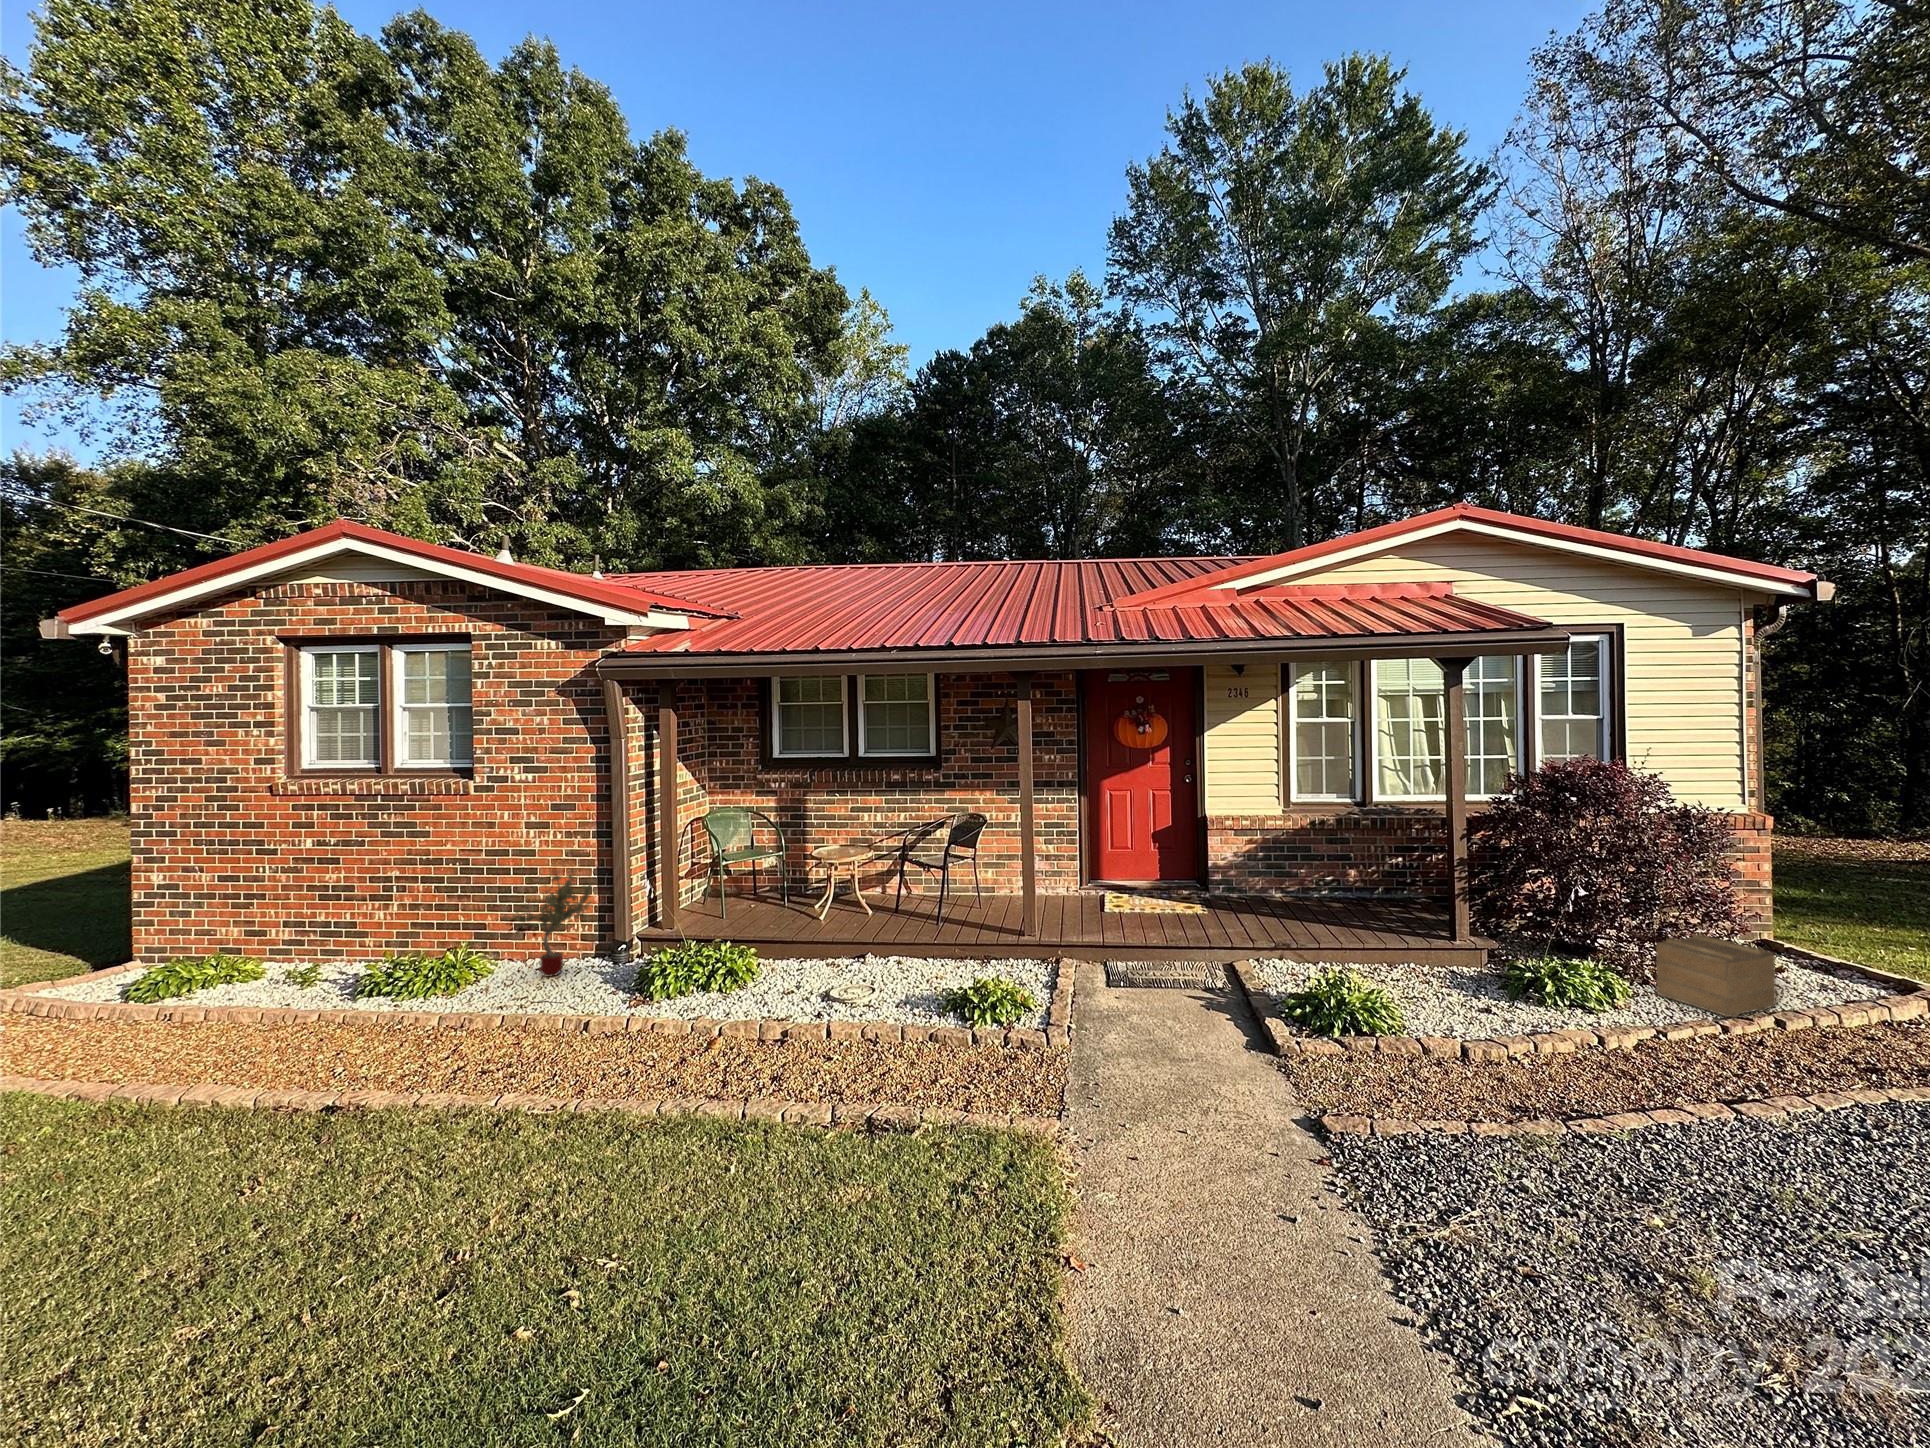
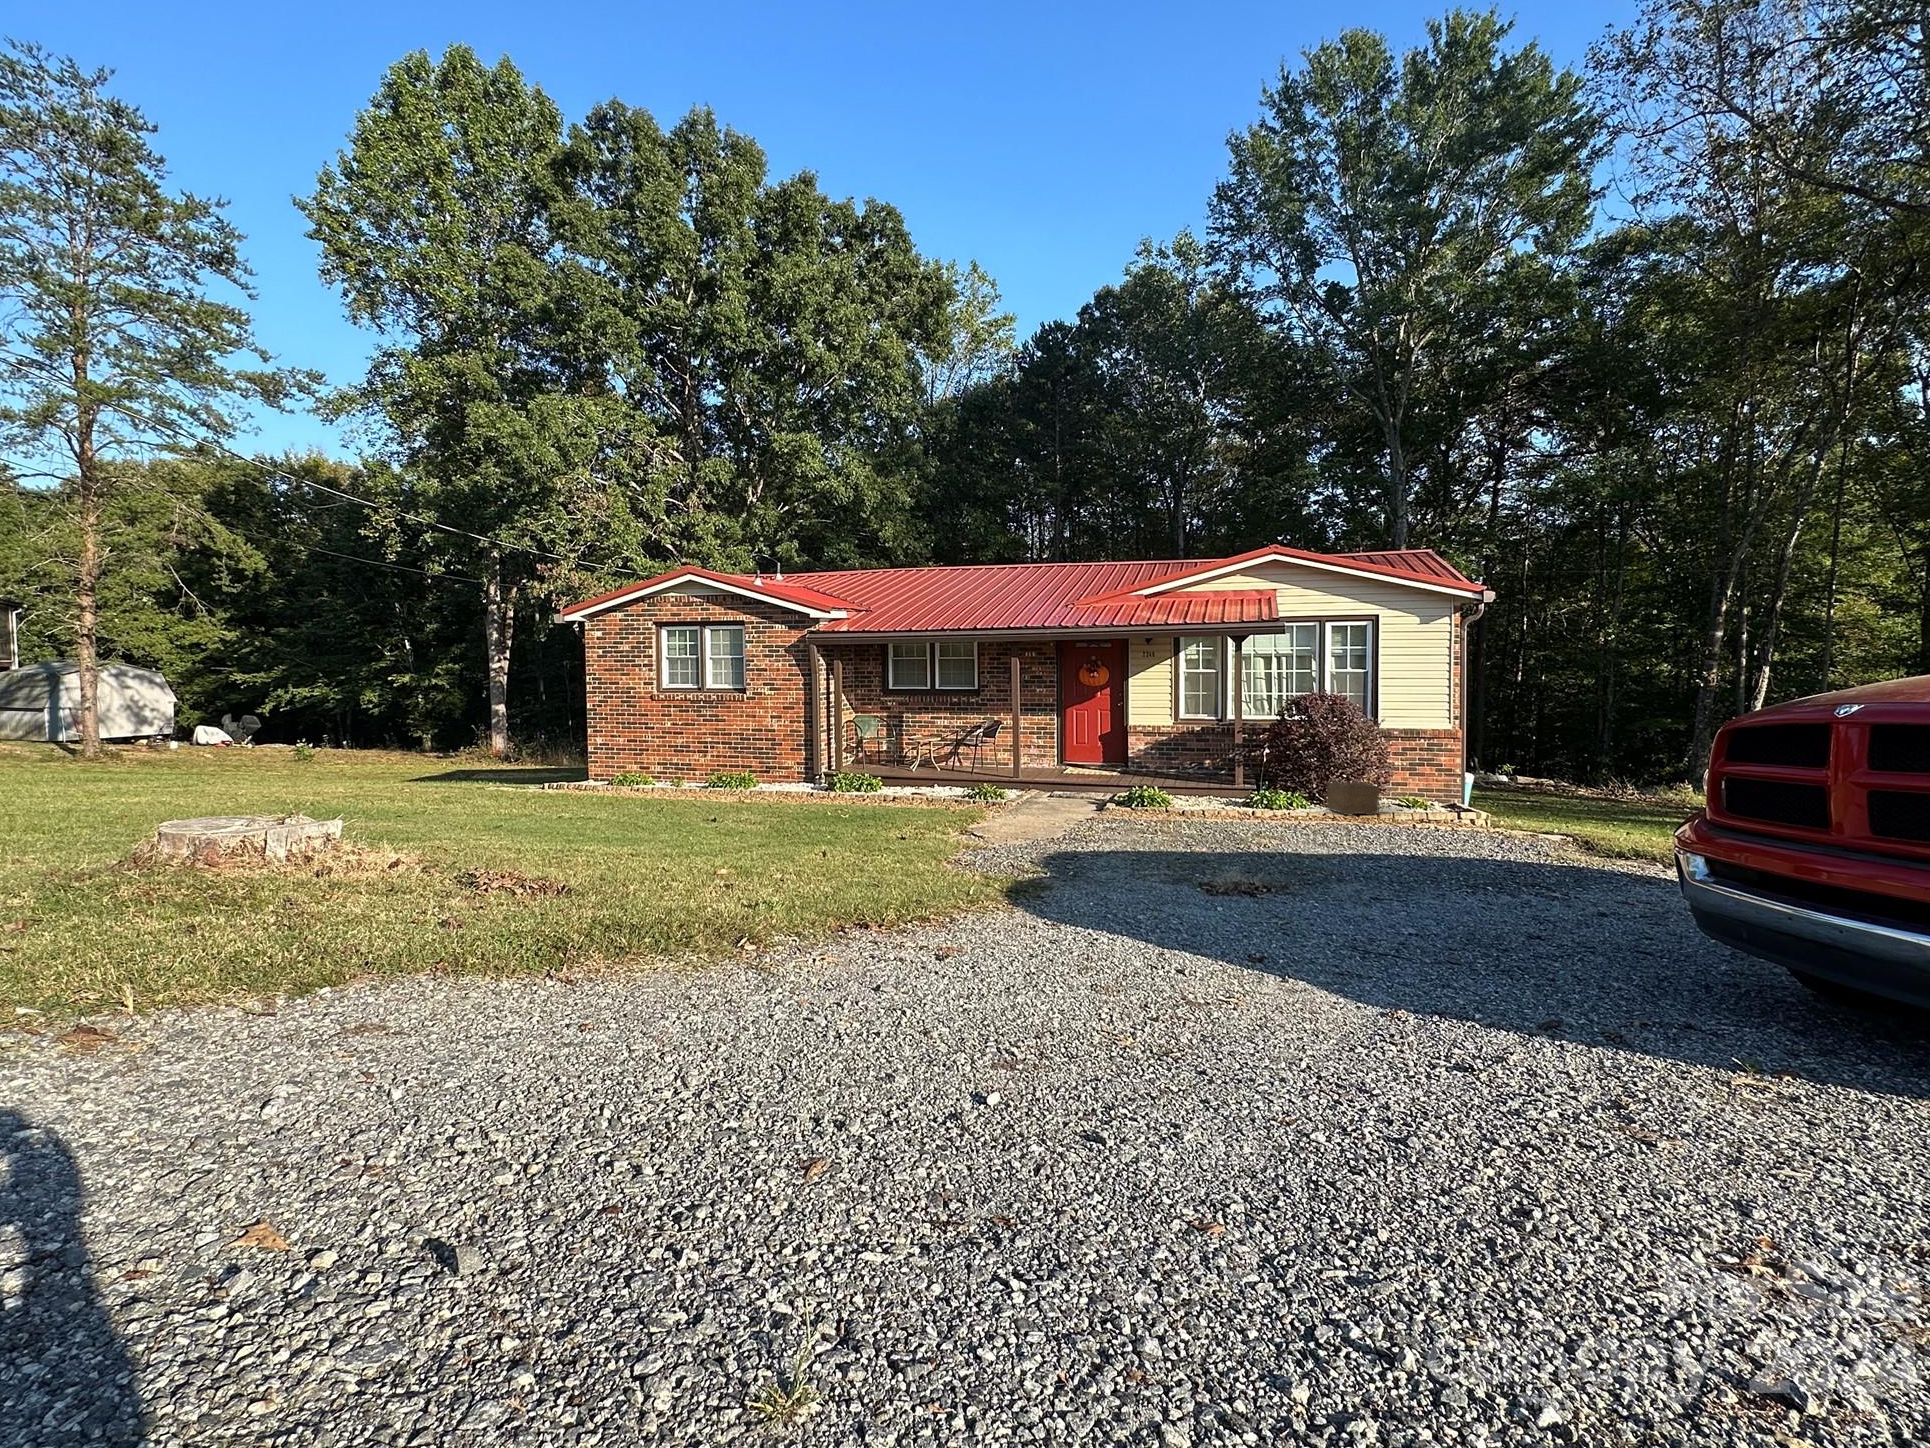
potted tree: present [513,870,592,977] -> none [767,737,806,788]

